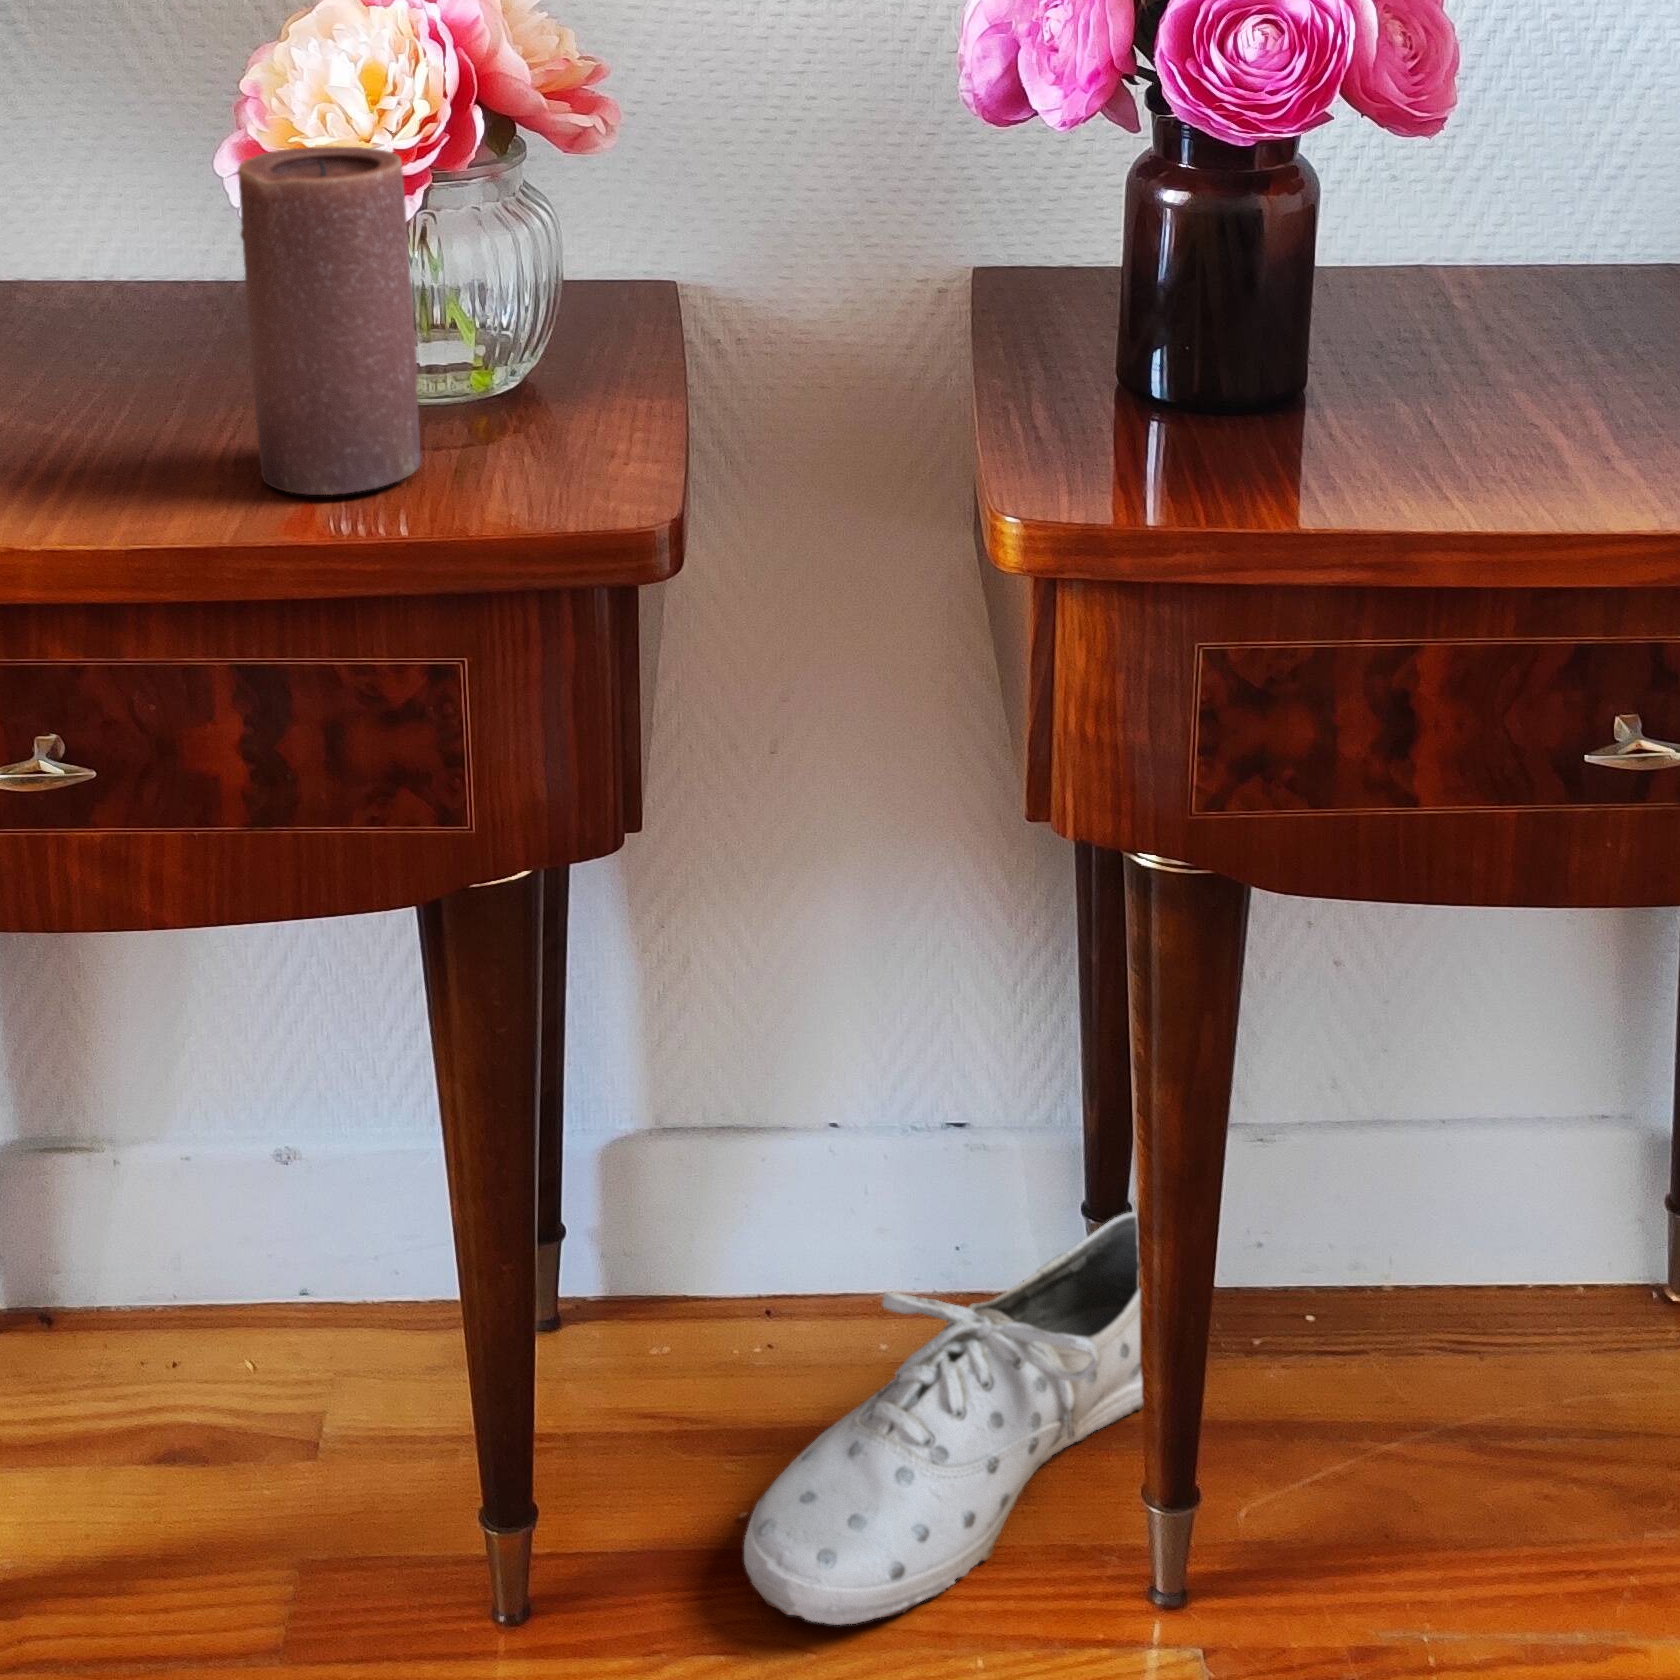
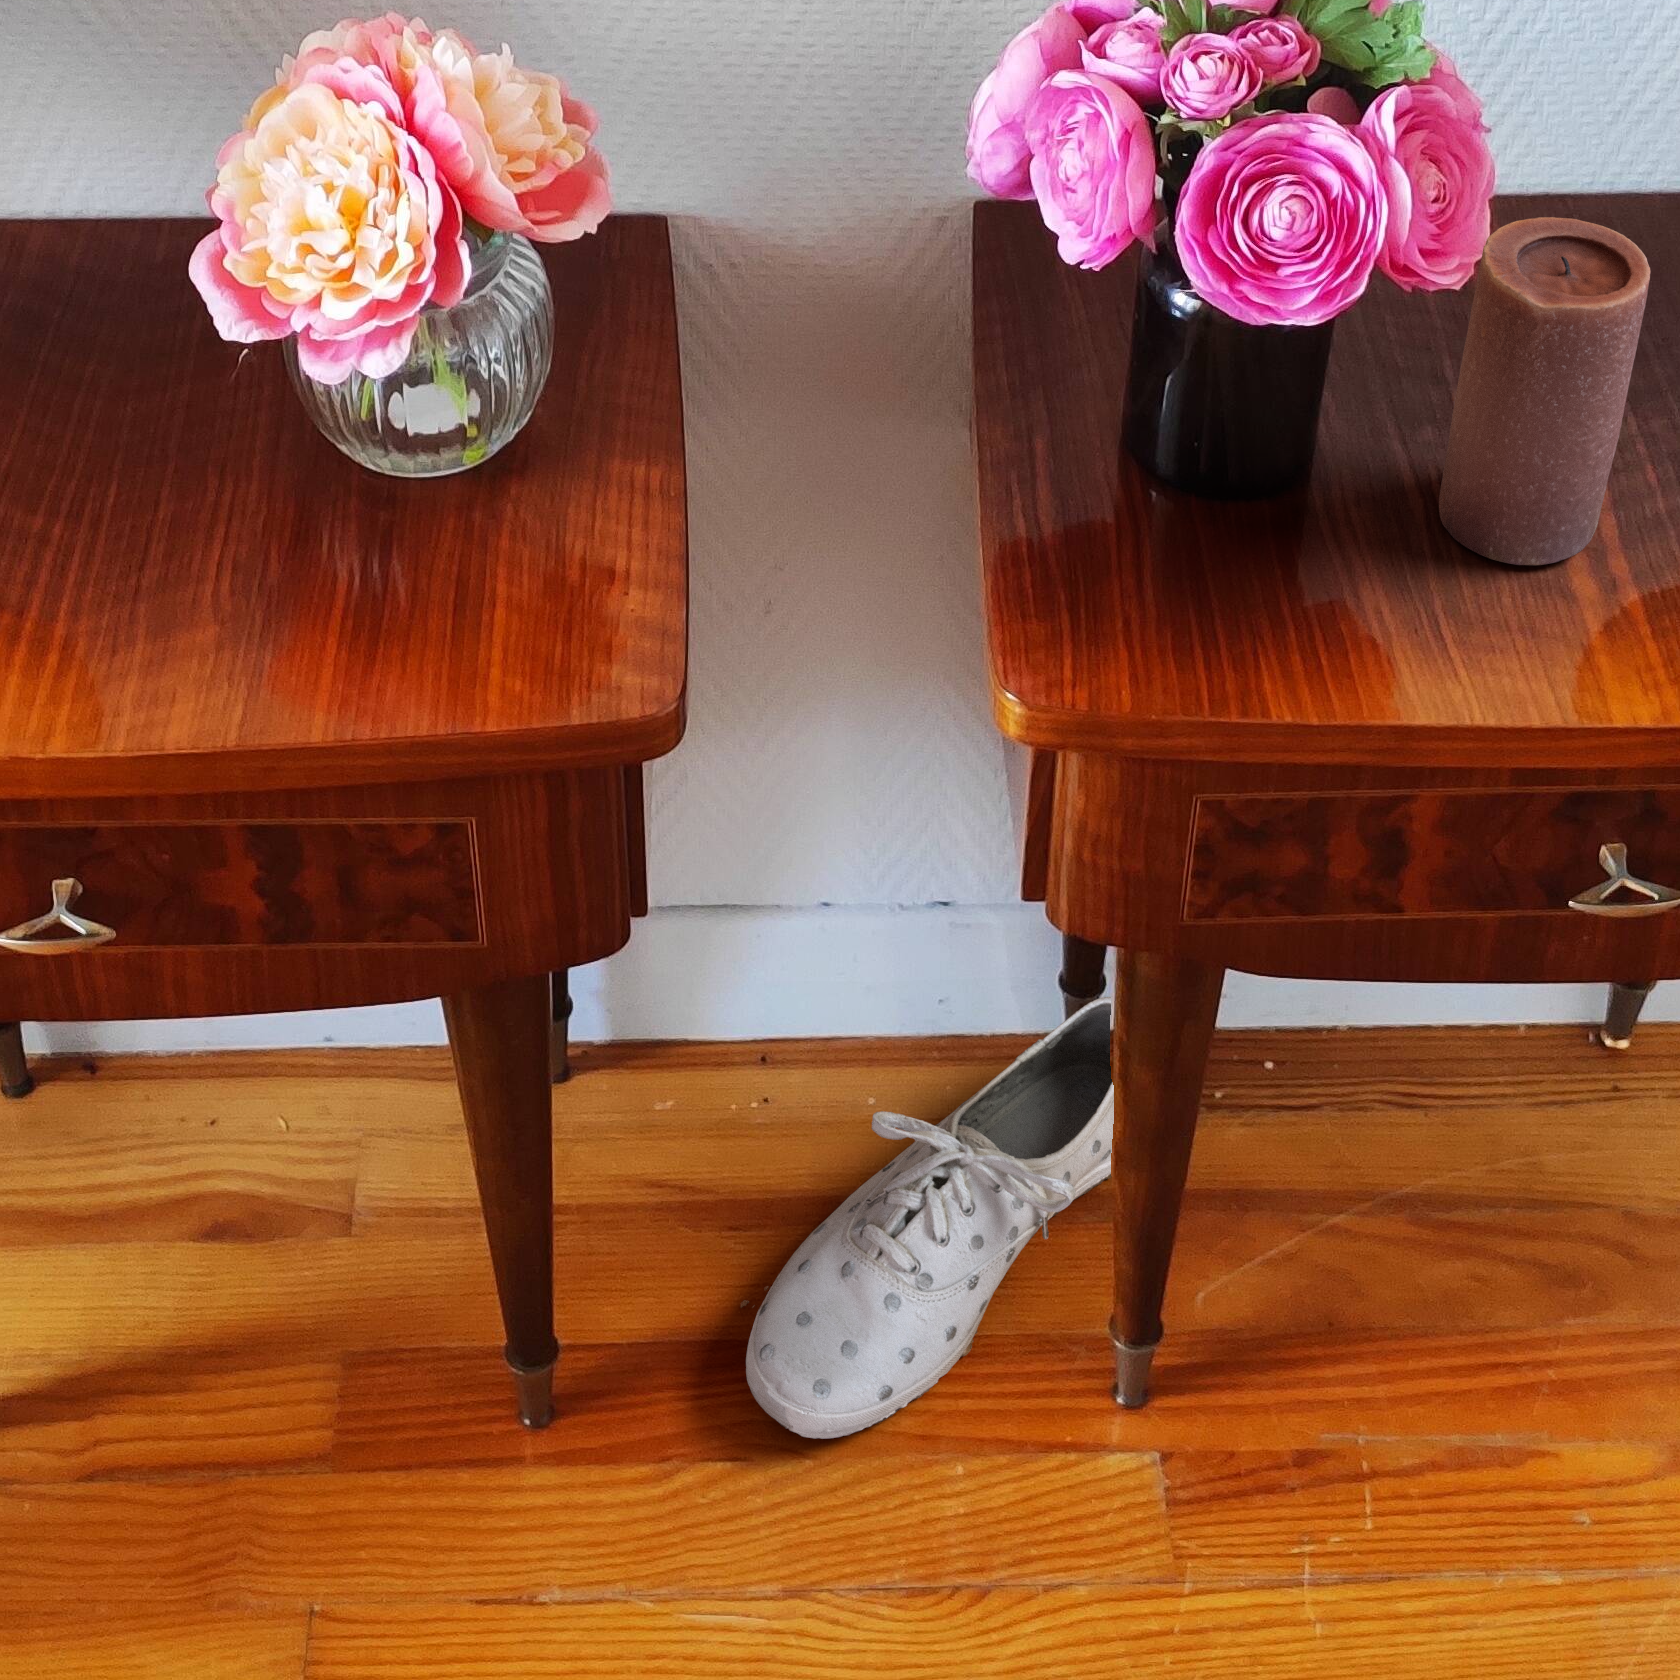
candle: present [238,146,421,495] -> present [1439,217,1650,565]

